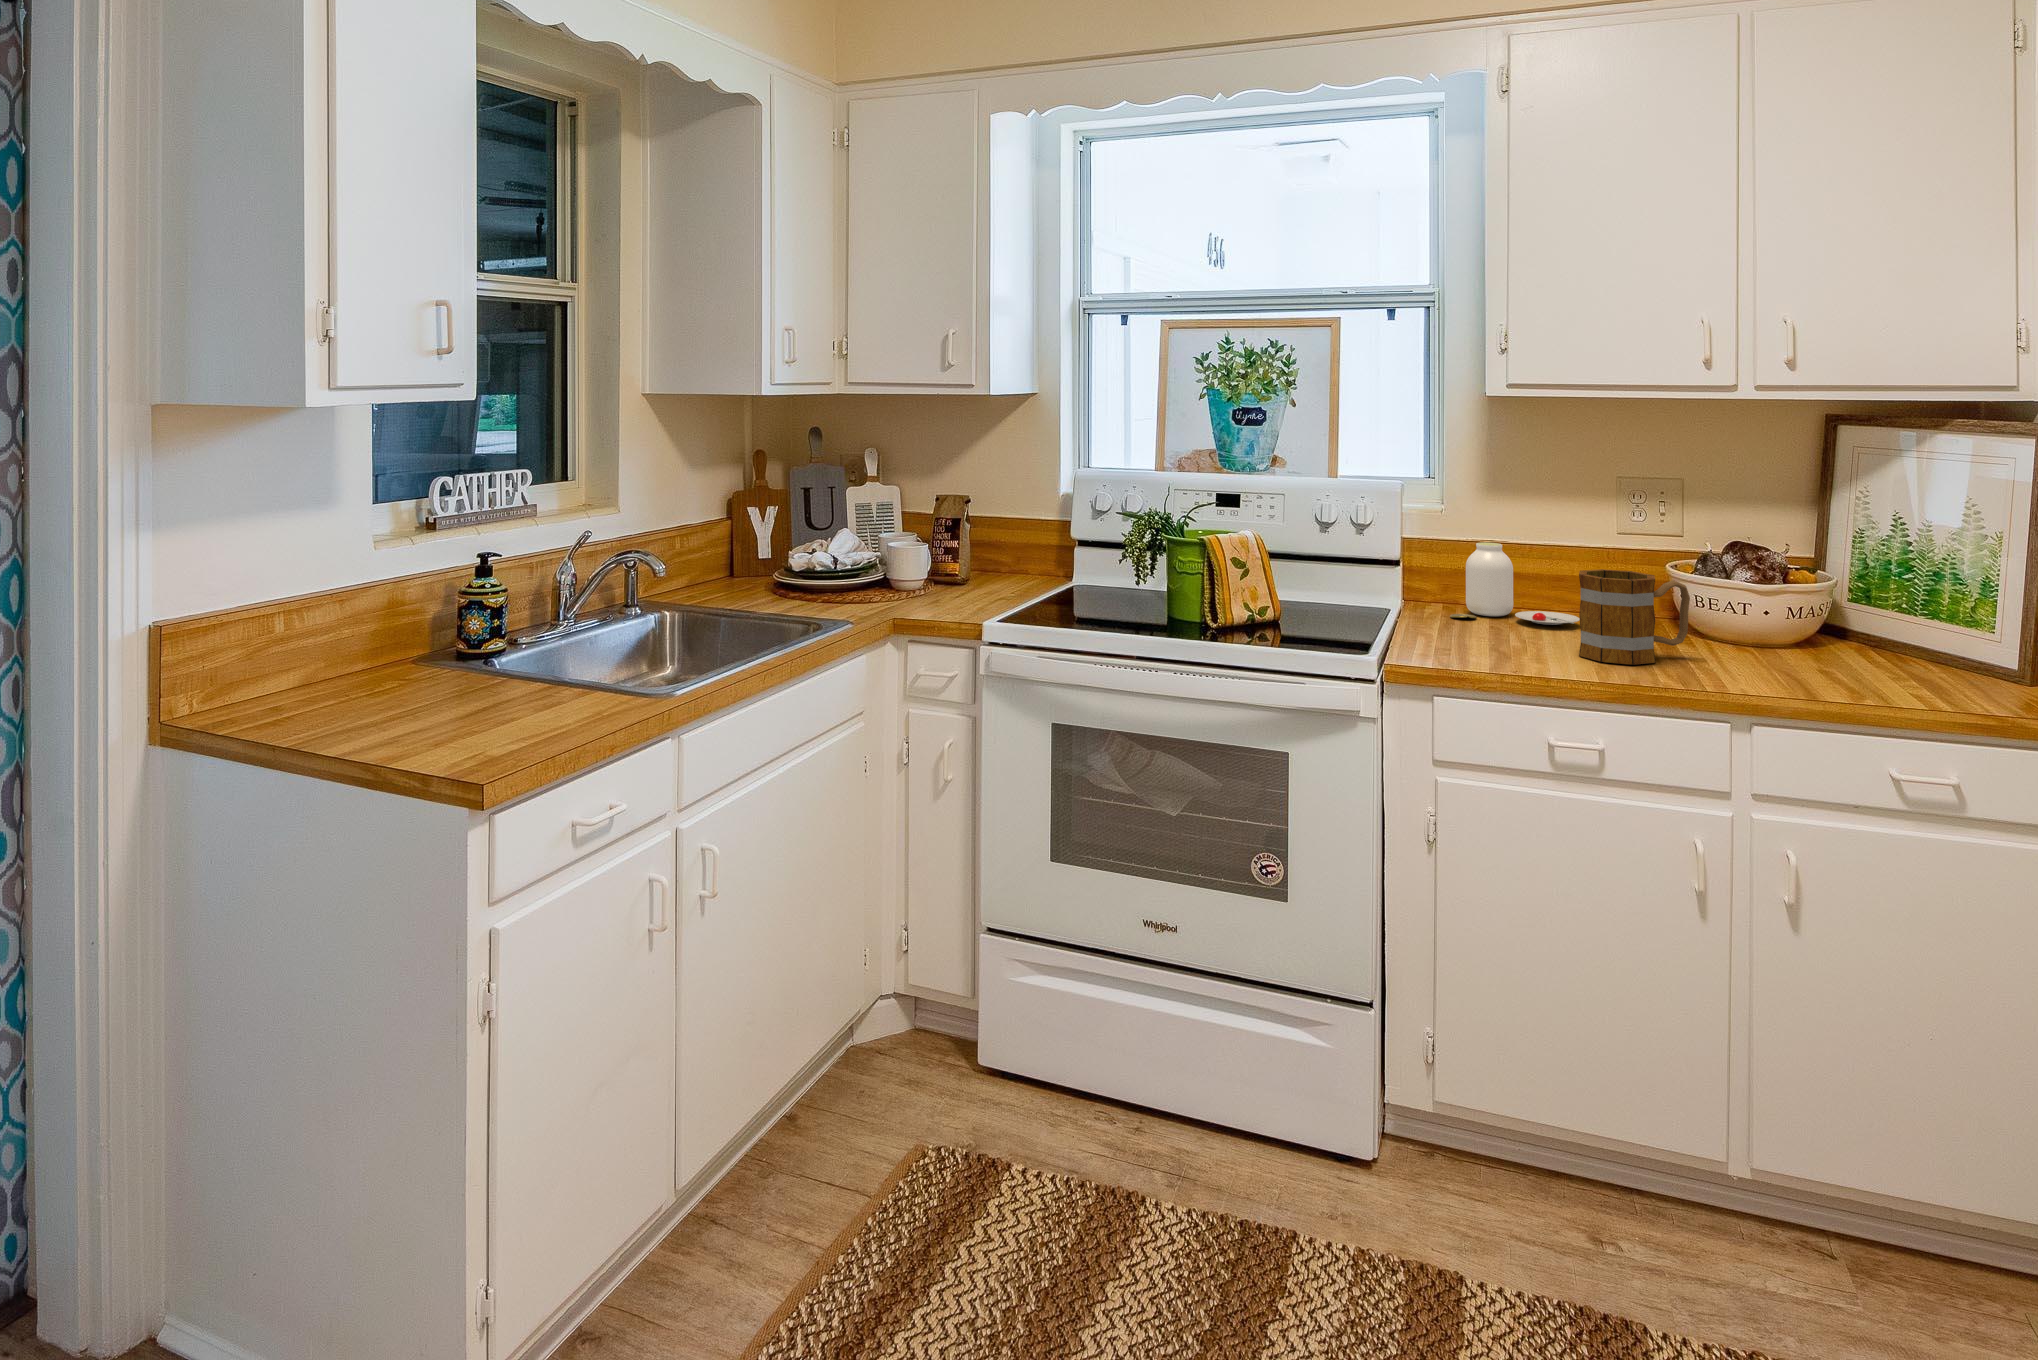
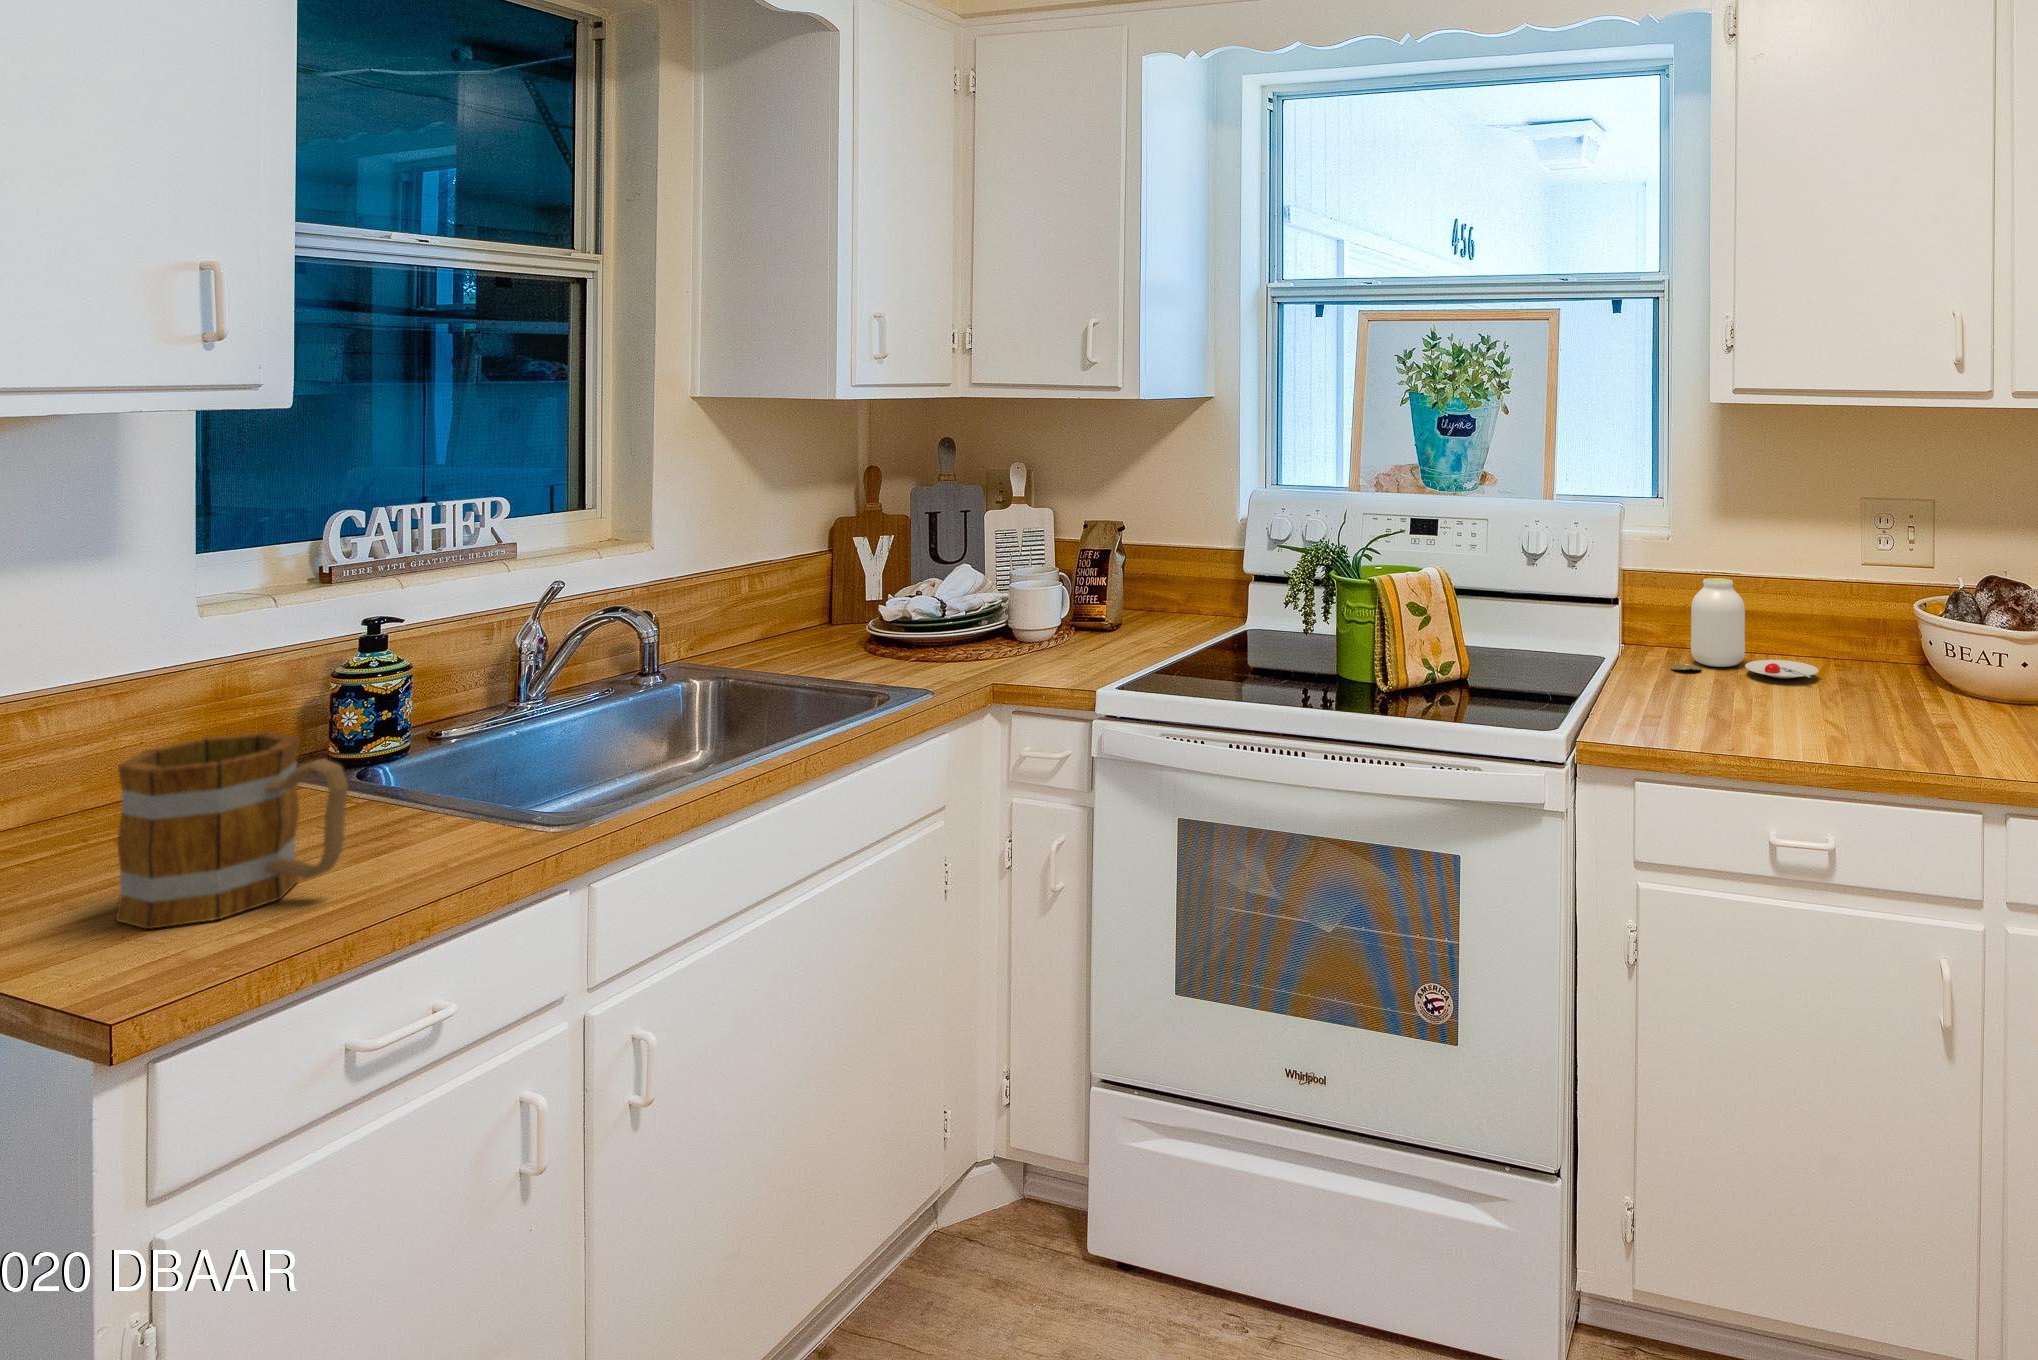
mug: present [1579,569,1690,665] -> present [116,732,348,929]

